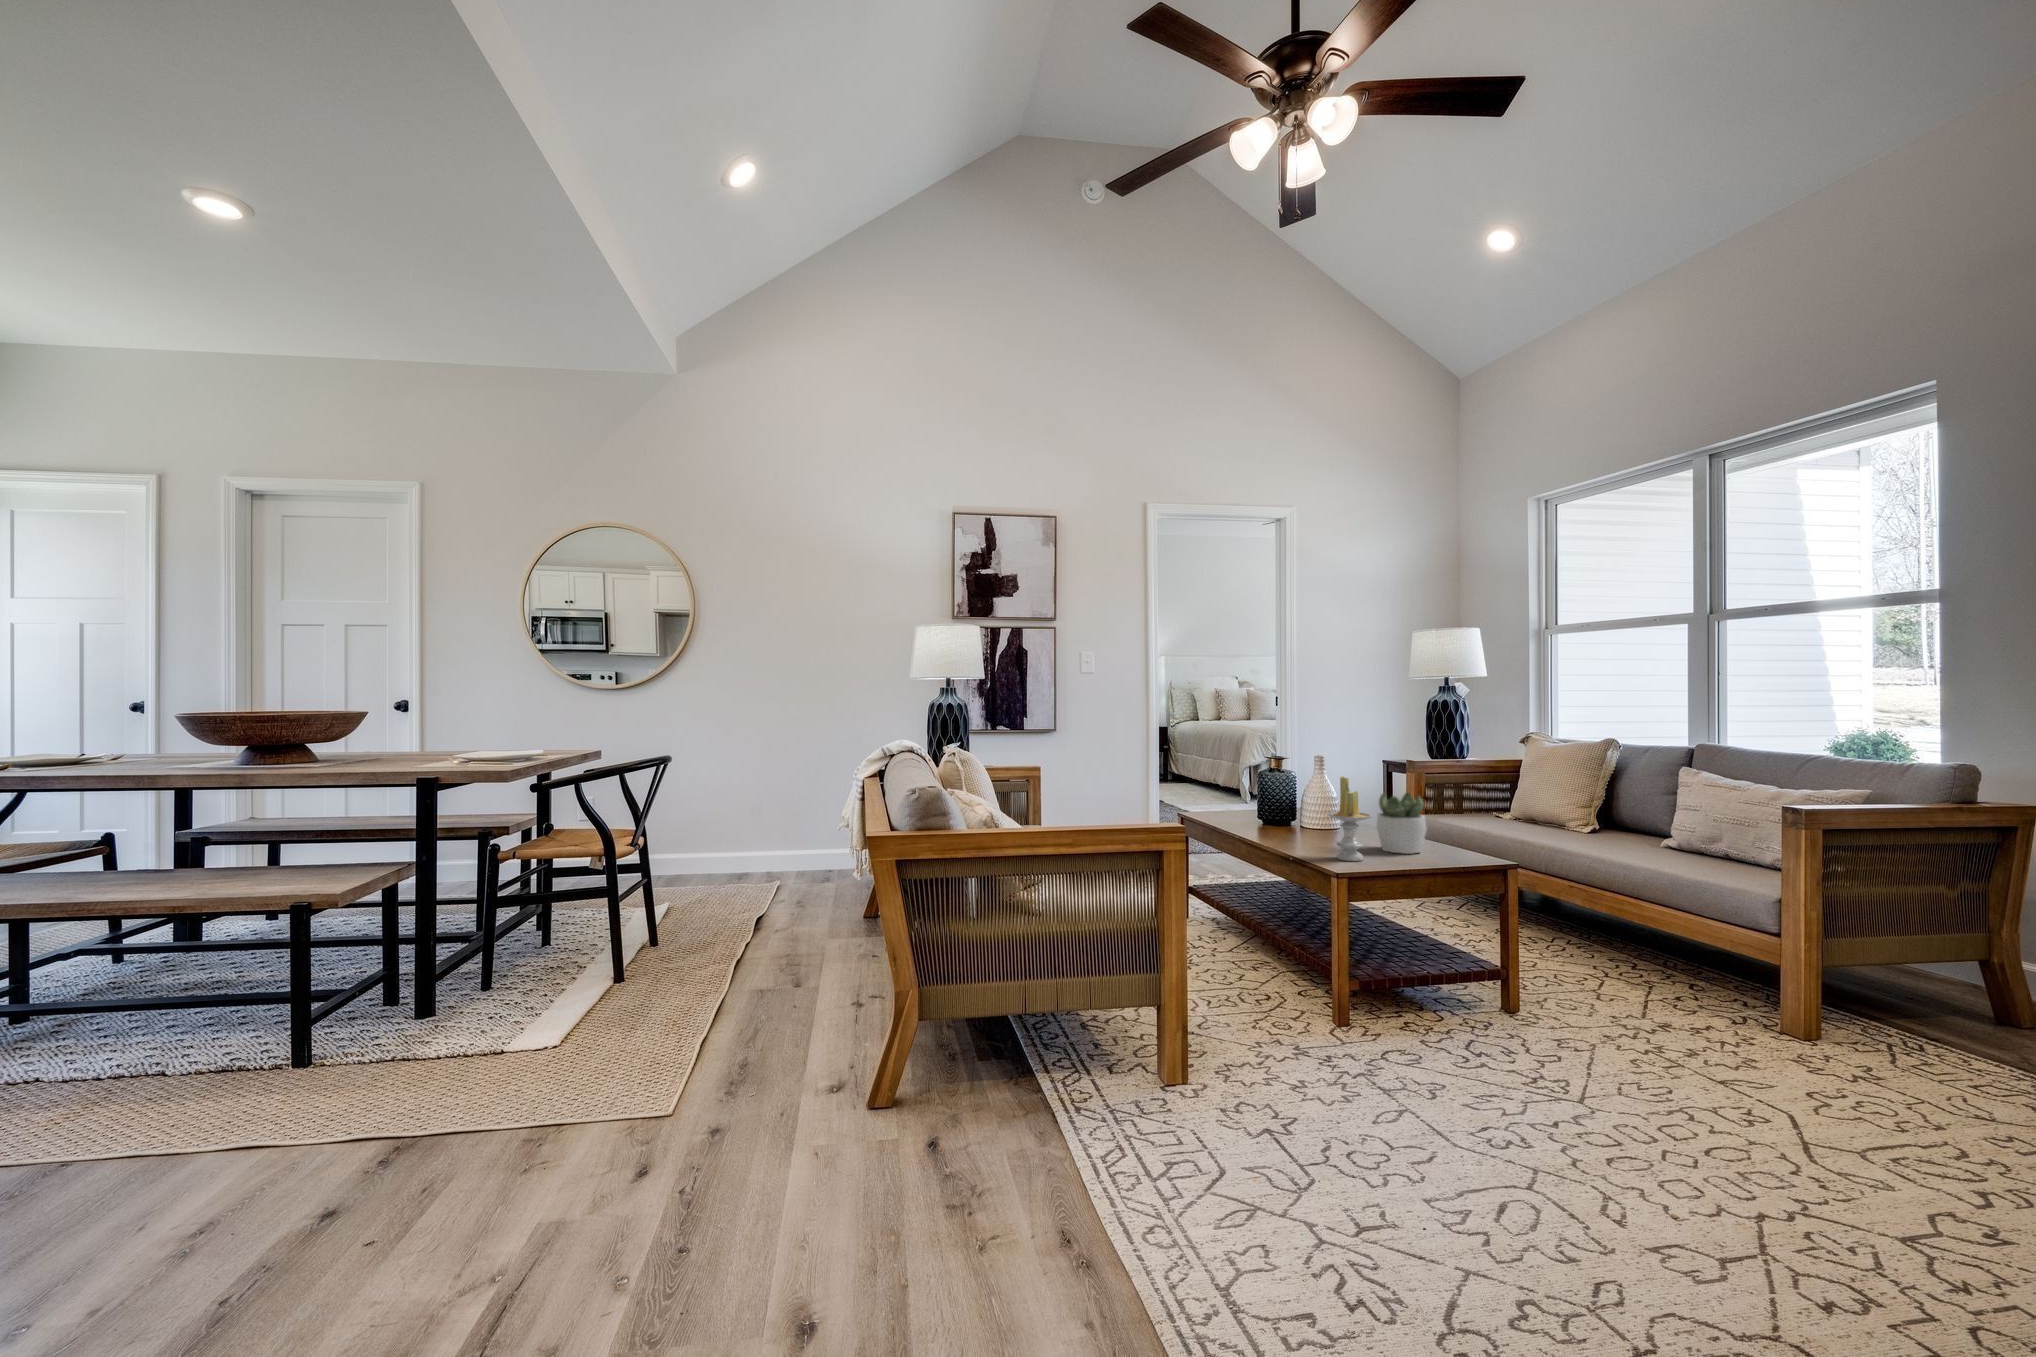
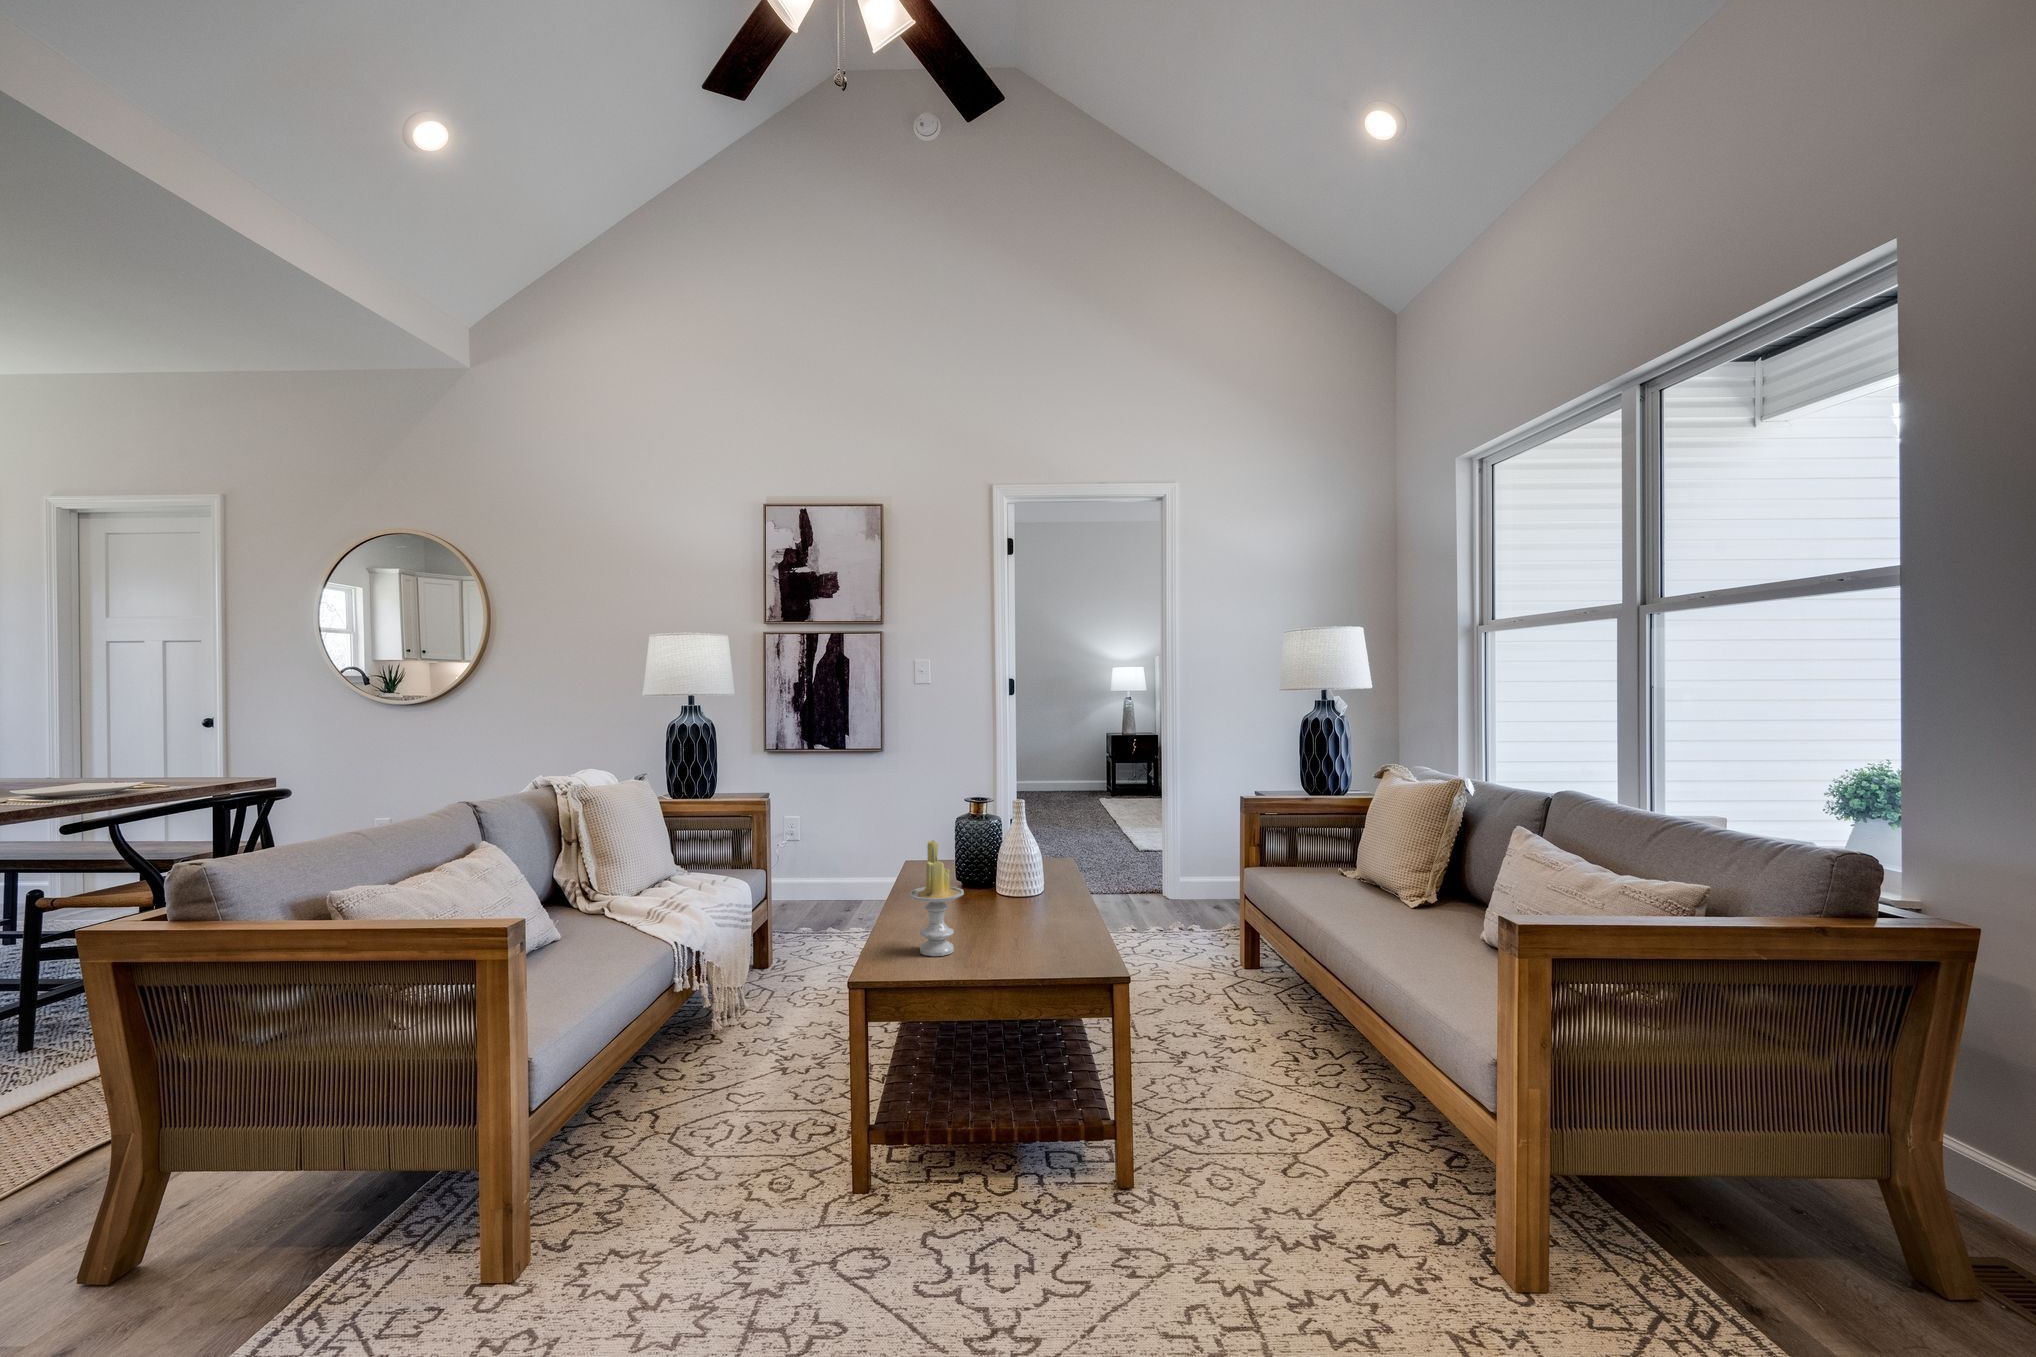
succulent plant: present [1377,793,1427,854] -> none [1002,860,1068,946]

